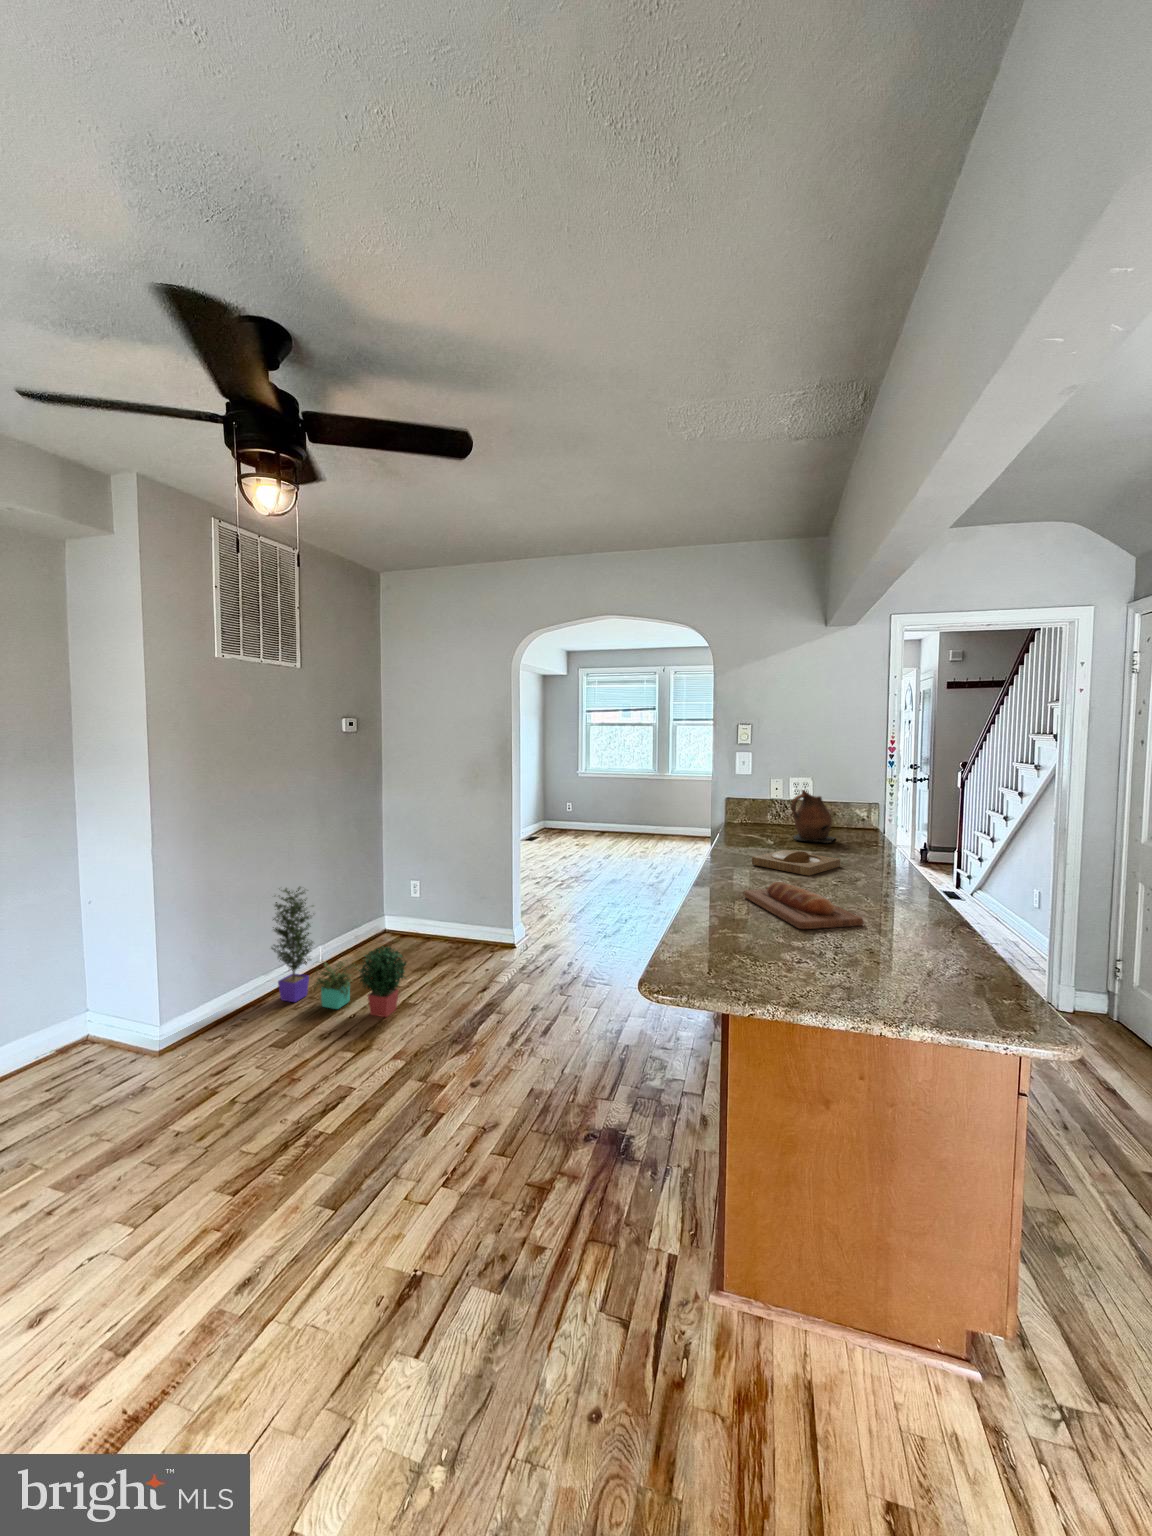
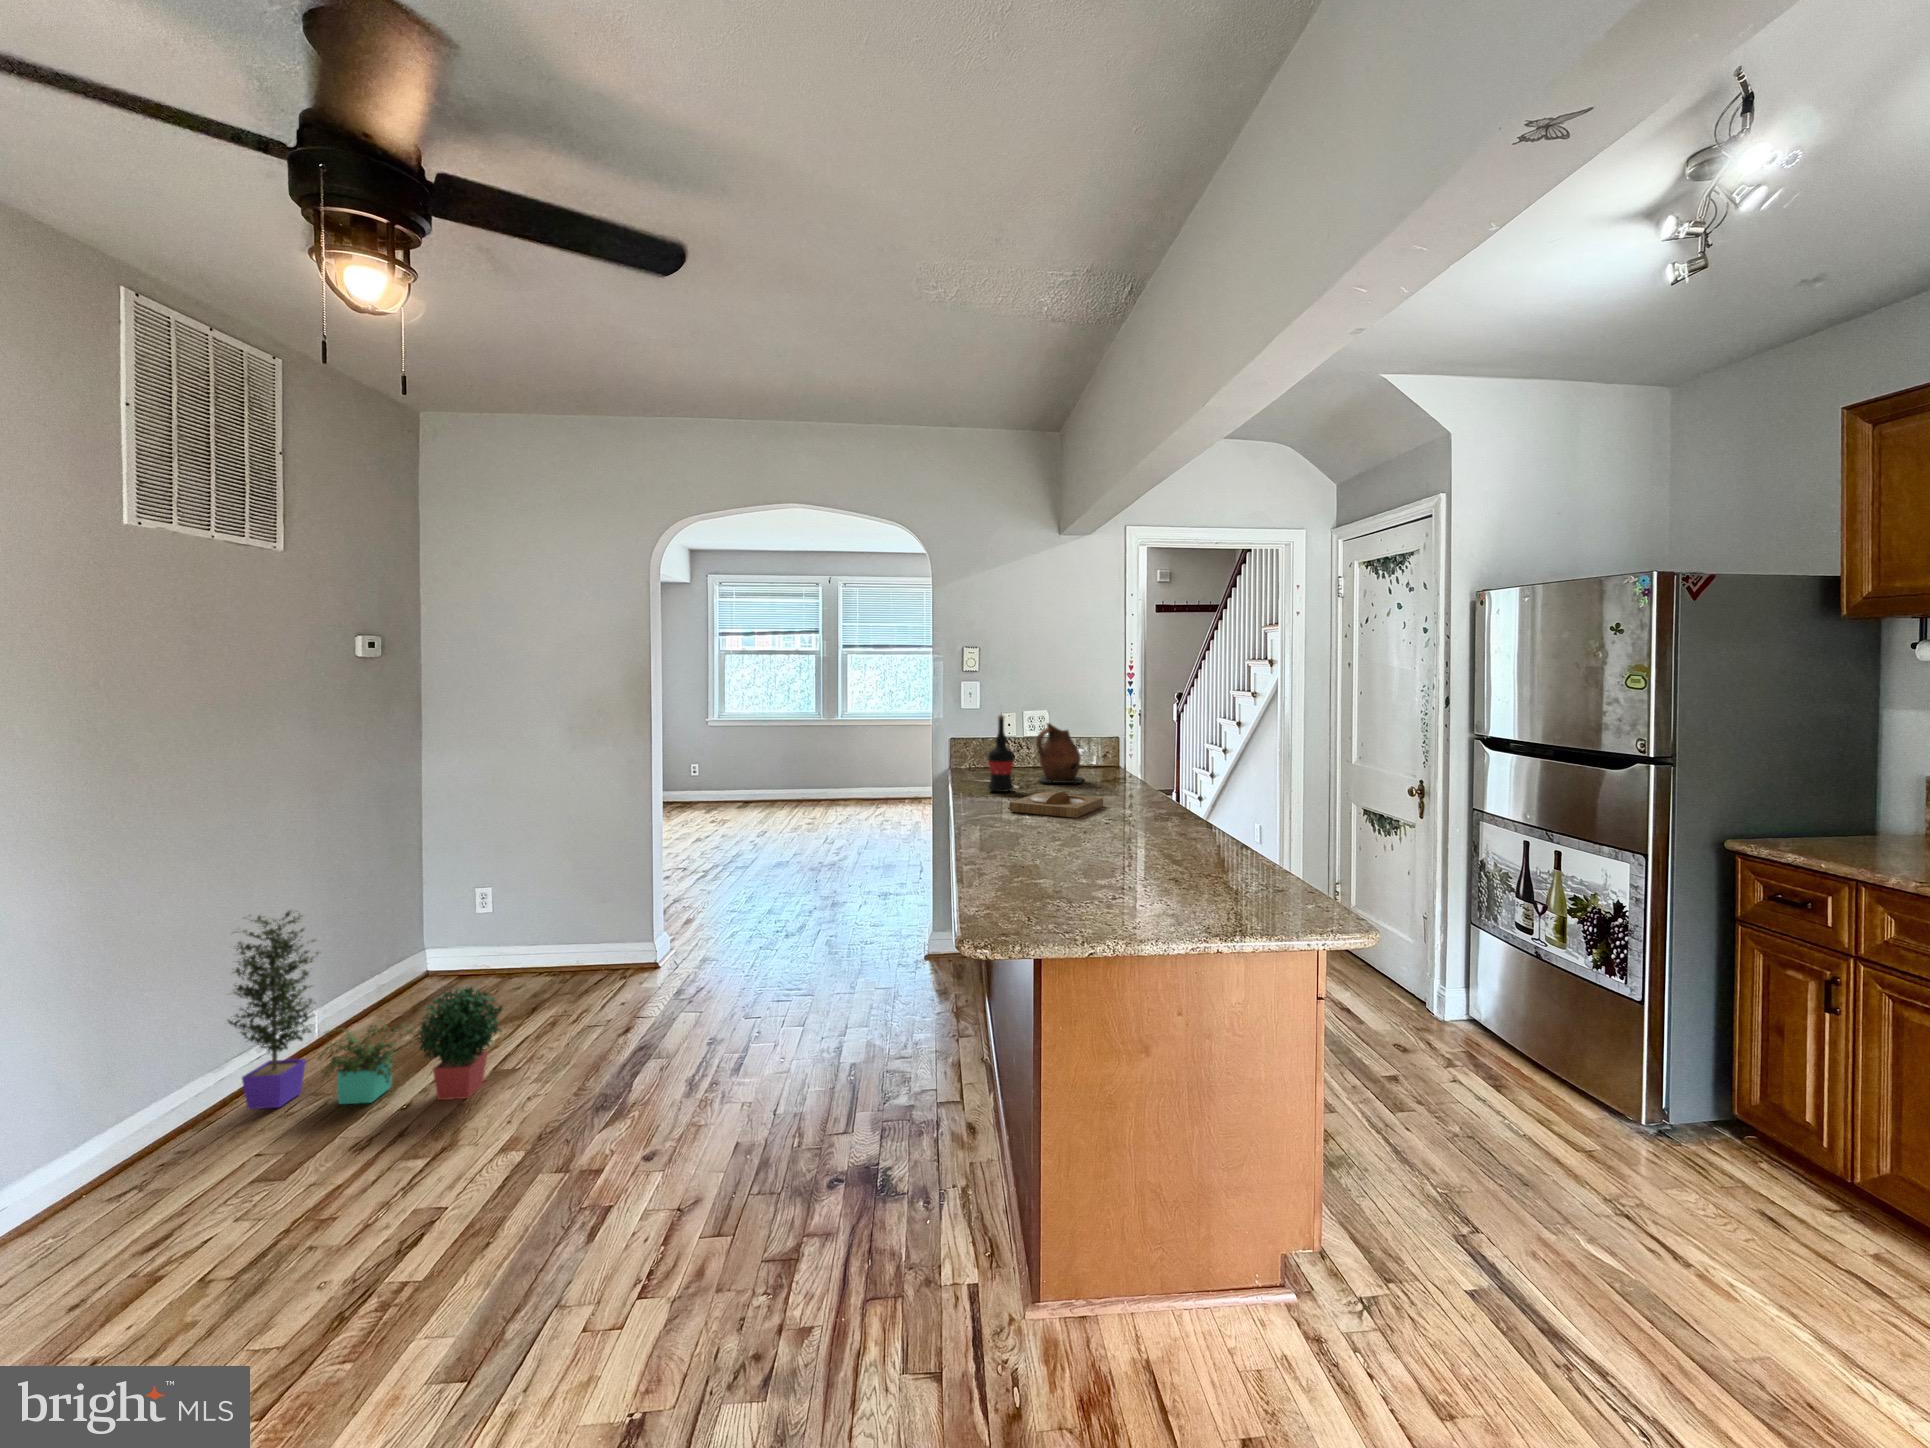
wine bottle: none [744,783,768,846] -> present [988,715,1014,792]
bread loaf: present [743,882,864,929] -> none [1020,823,1156,870]

